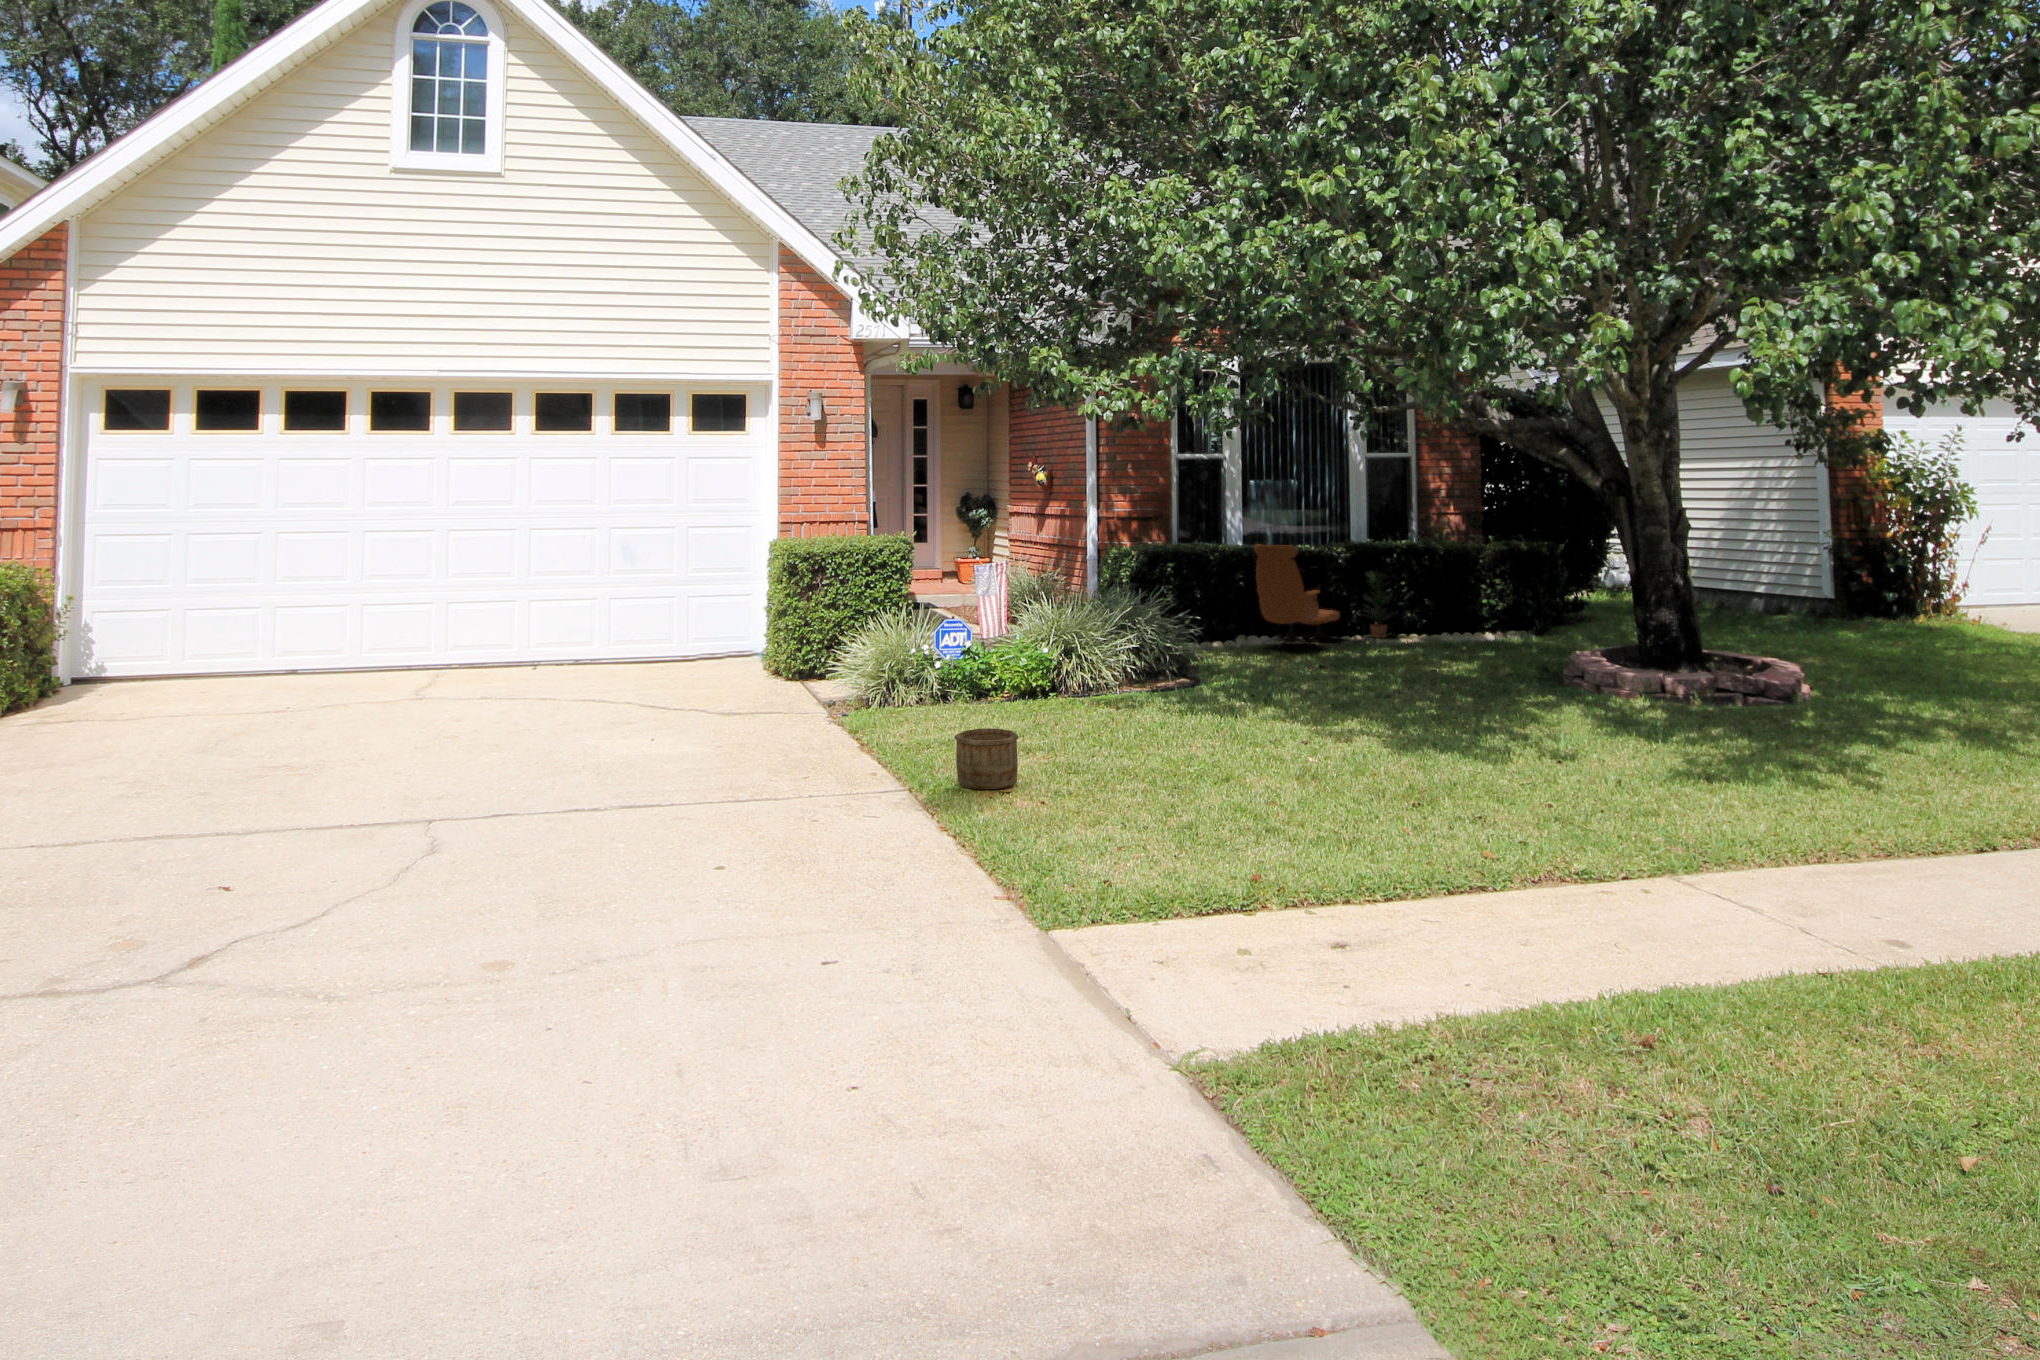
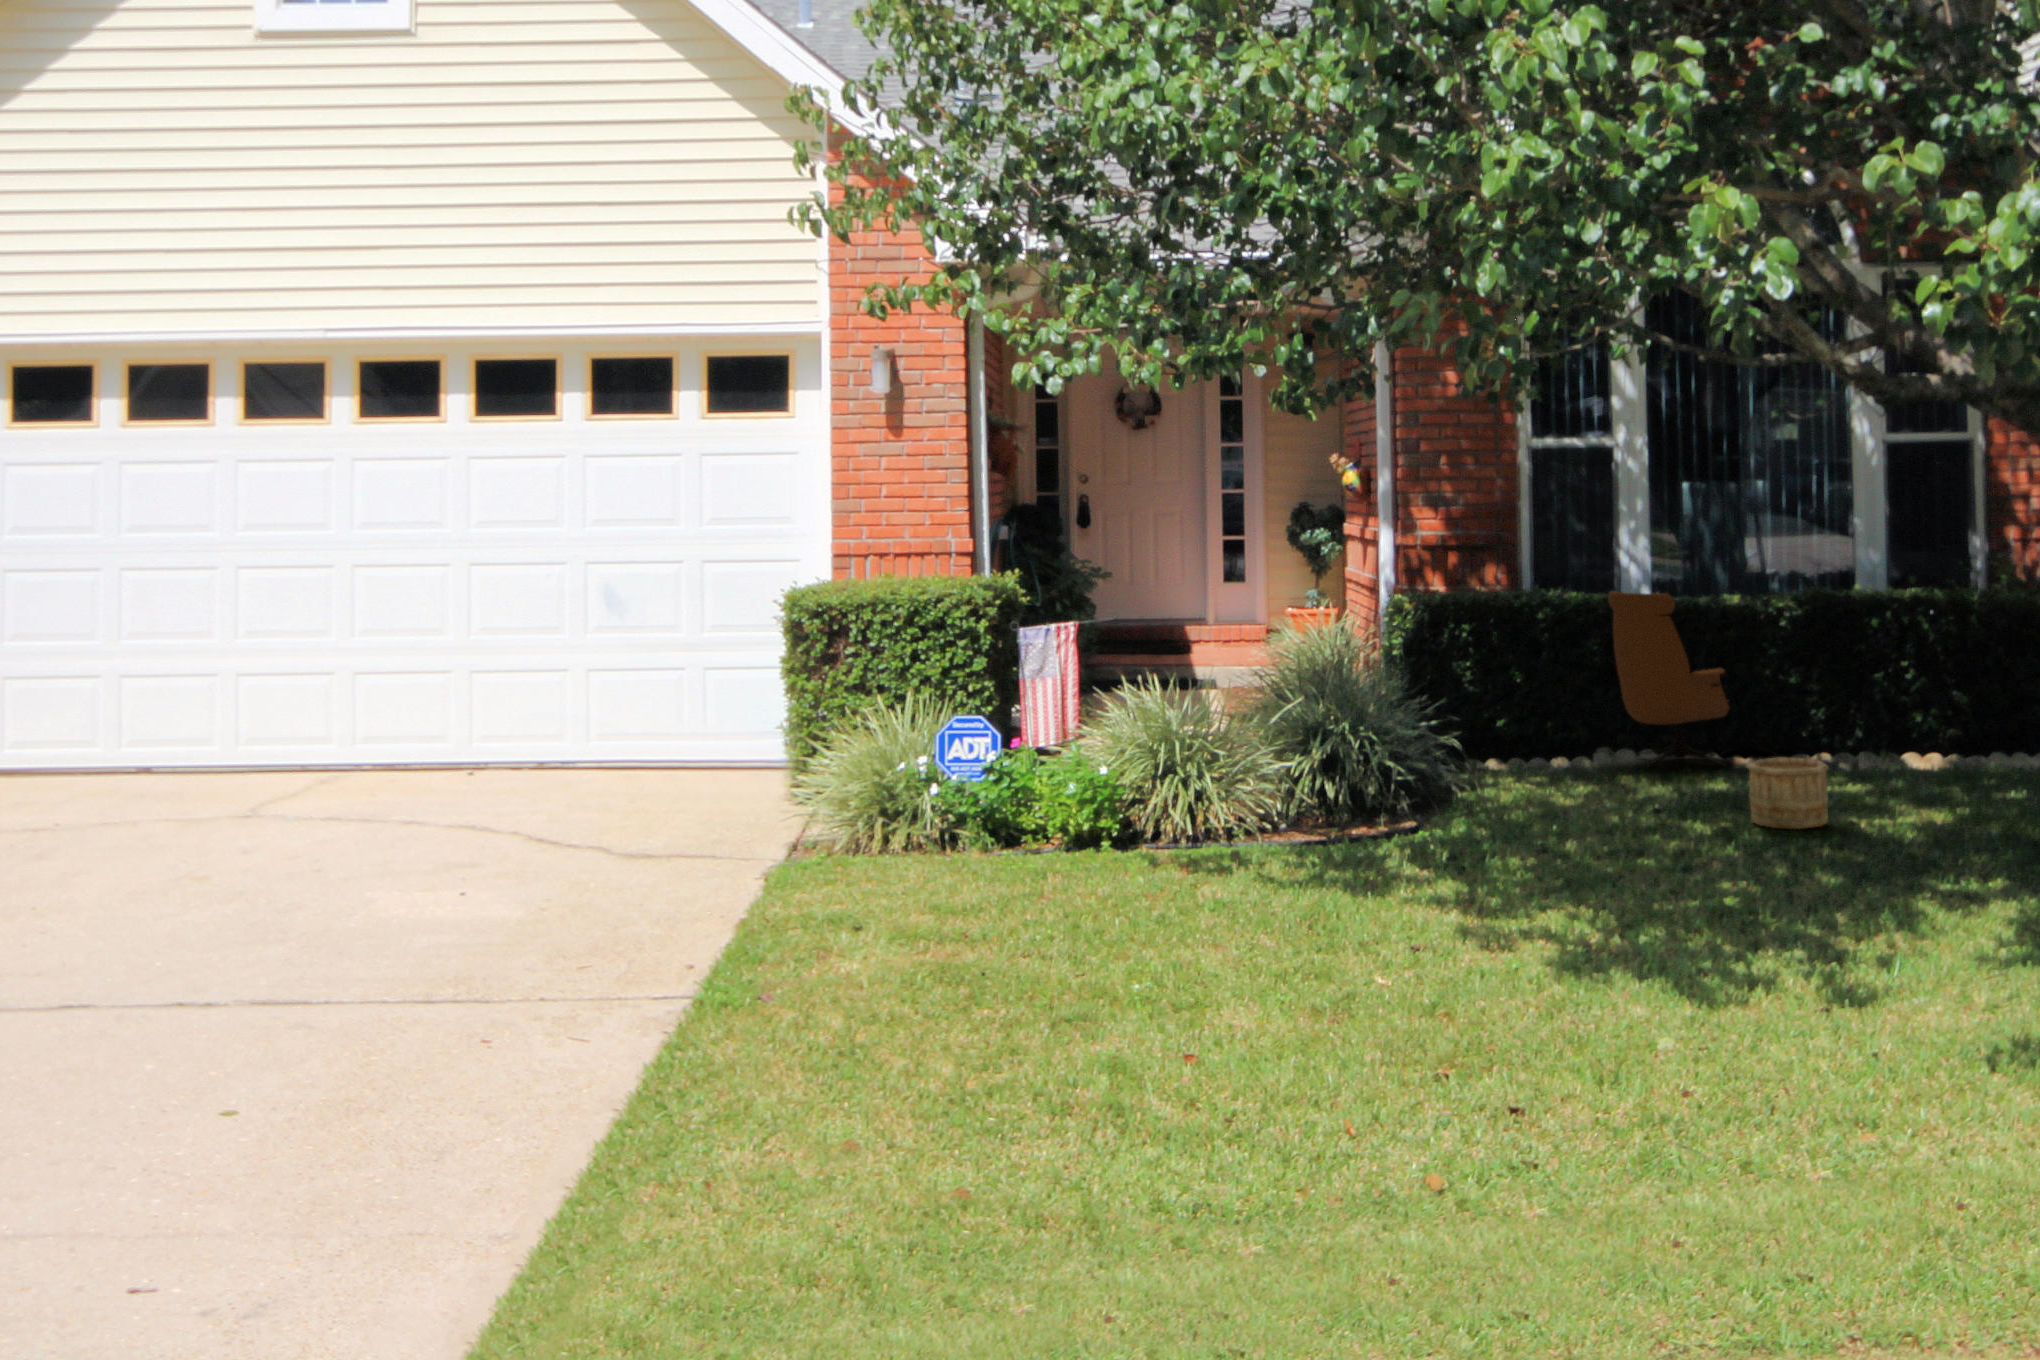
potted plant: present [1363,571,1398,638] -> none [1822,636,1894,751]
wooden bucket: present [954,728,1019,789] -> present [1746,758,1828,829]

